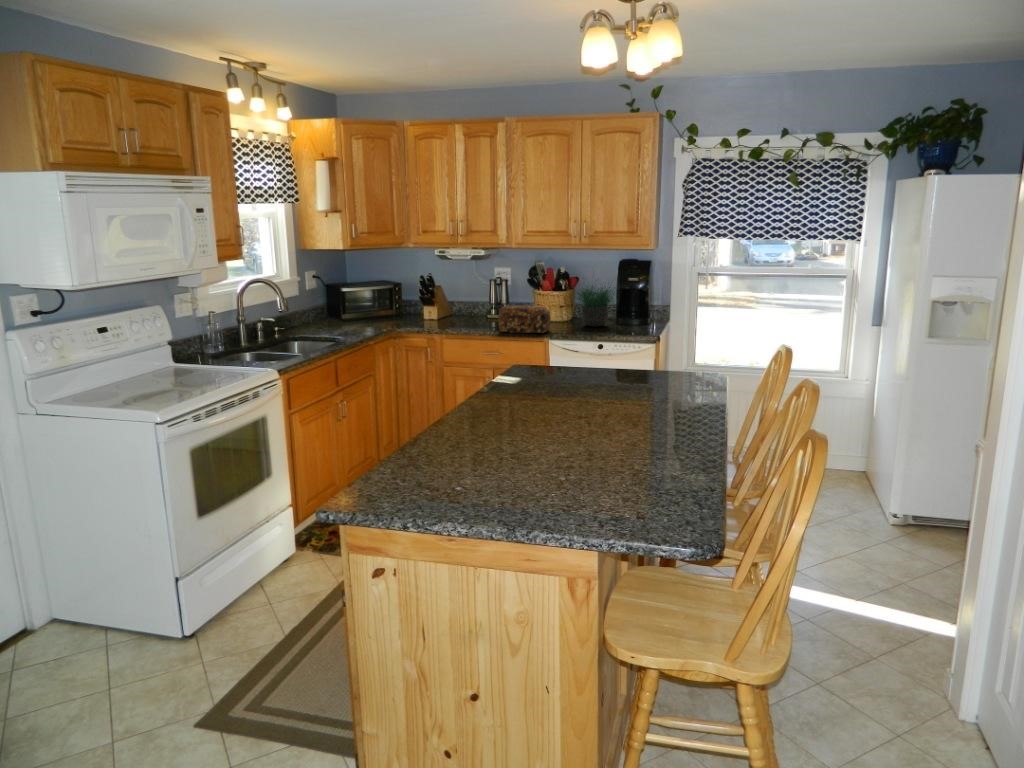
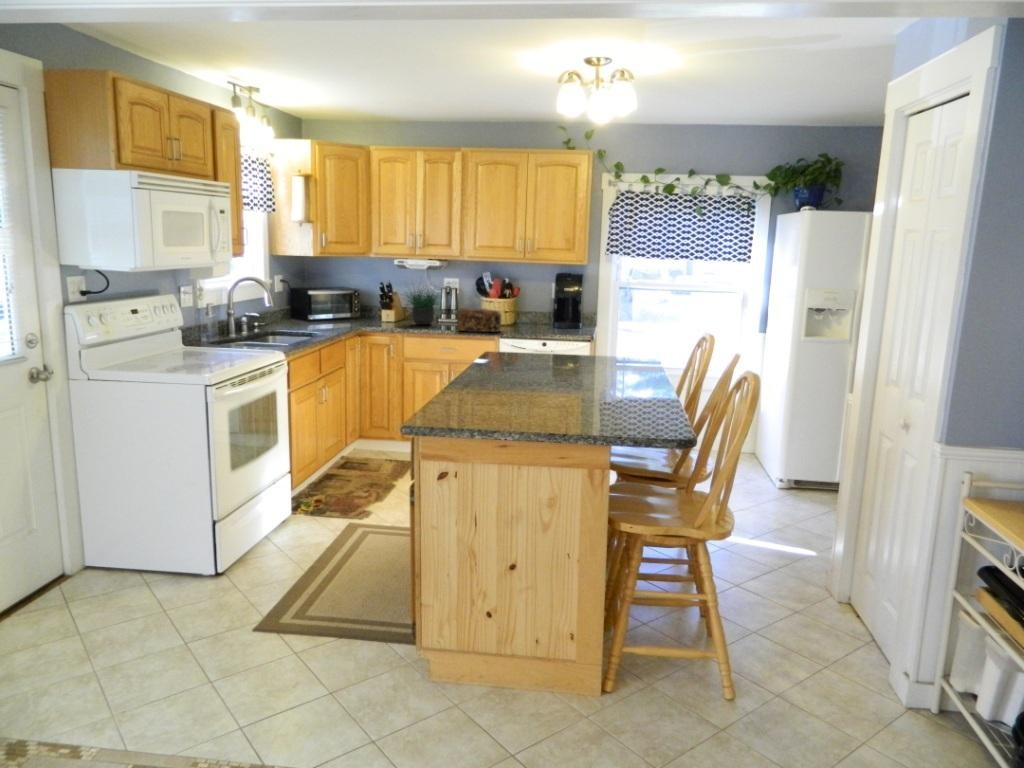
potted plant: present [572,285,615,327] -> present [406,291,439,325]

